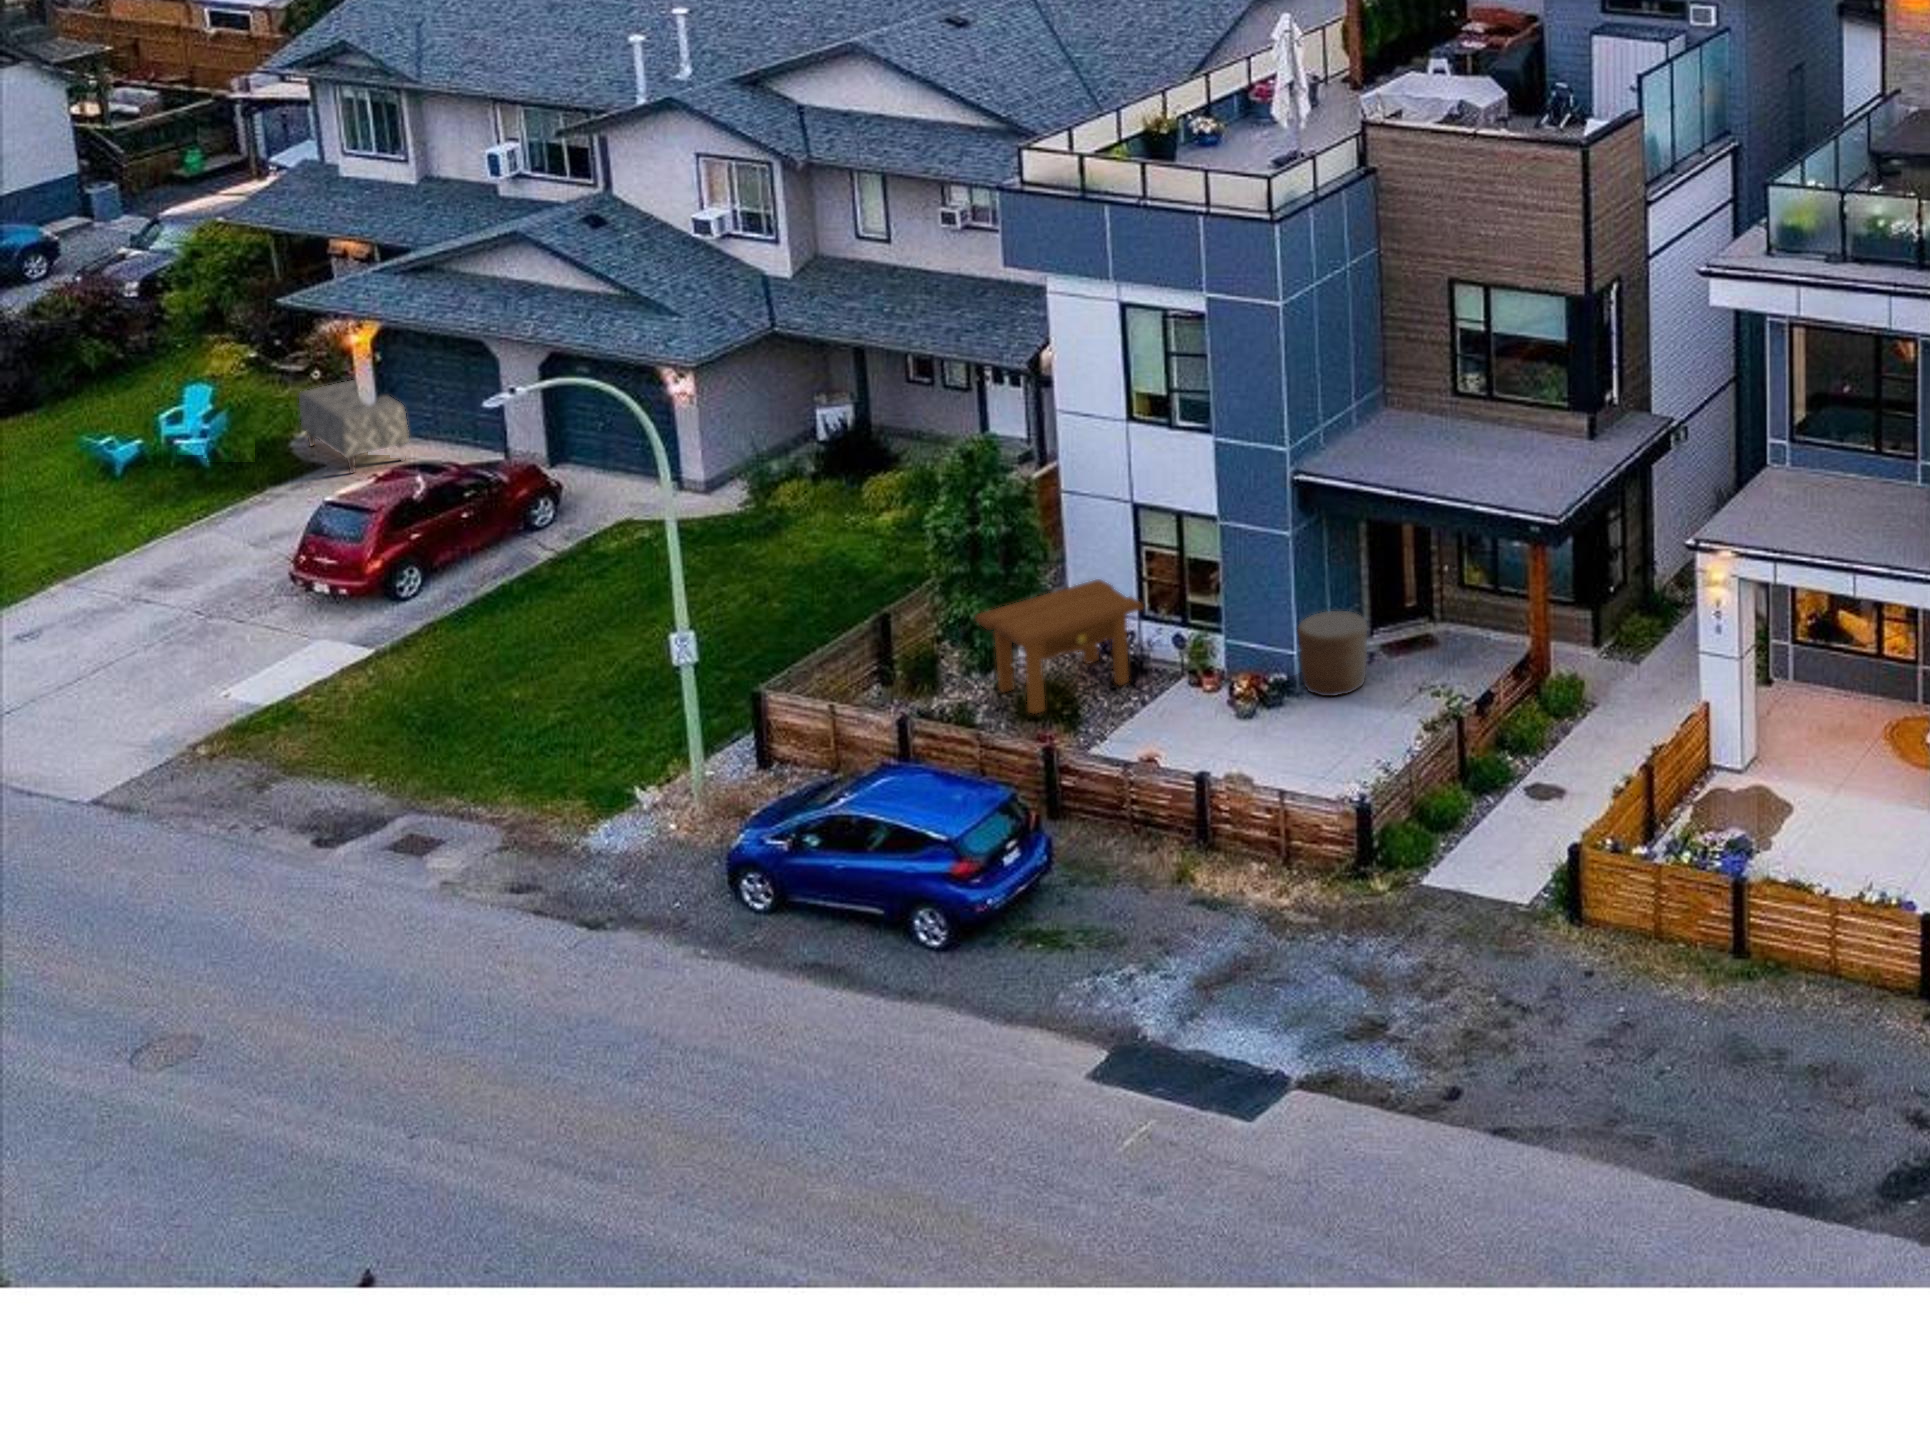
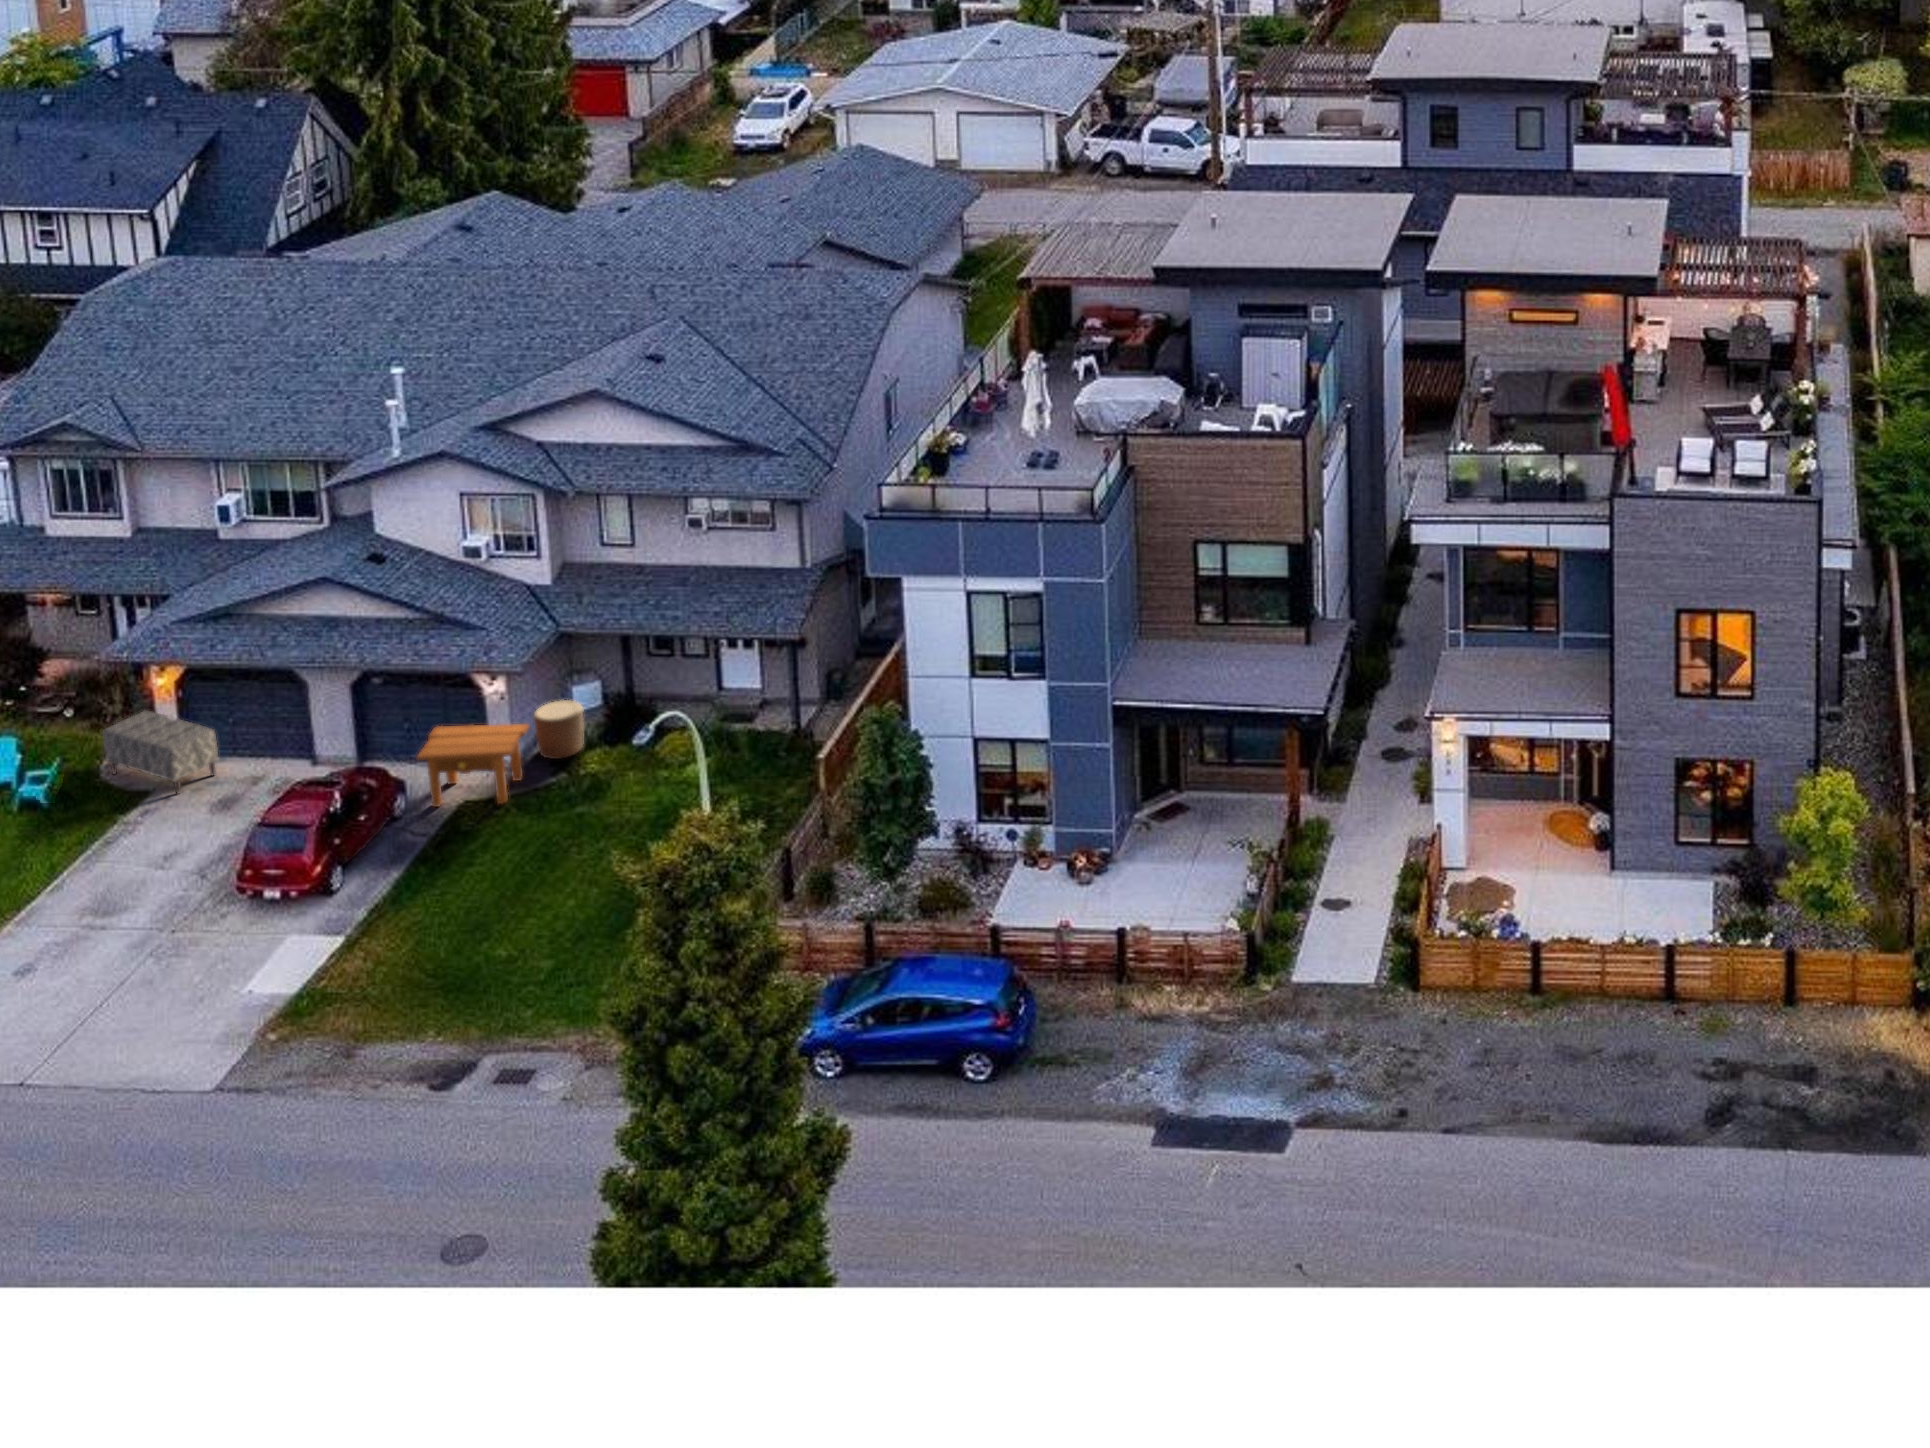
side table: present [975,579,1143,713] -> present [417,724,529,807]
woven basket: present [1298,611,1367,696] -> present [534,700,584,759]

